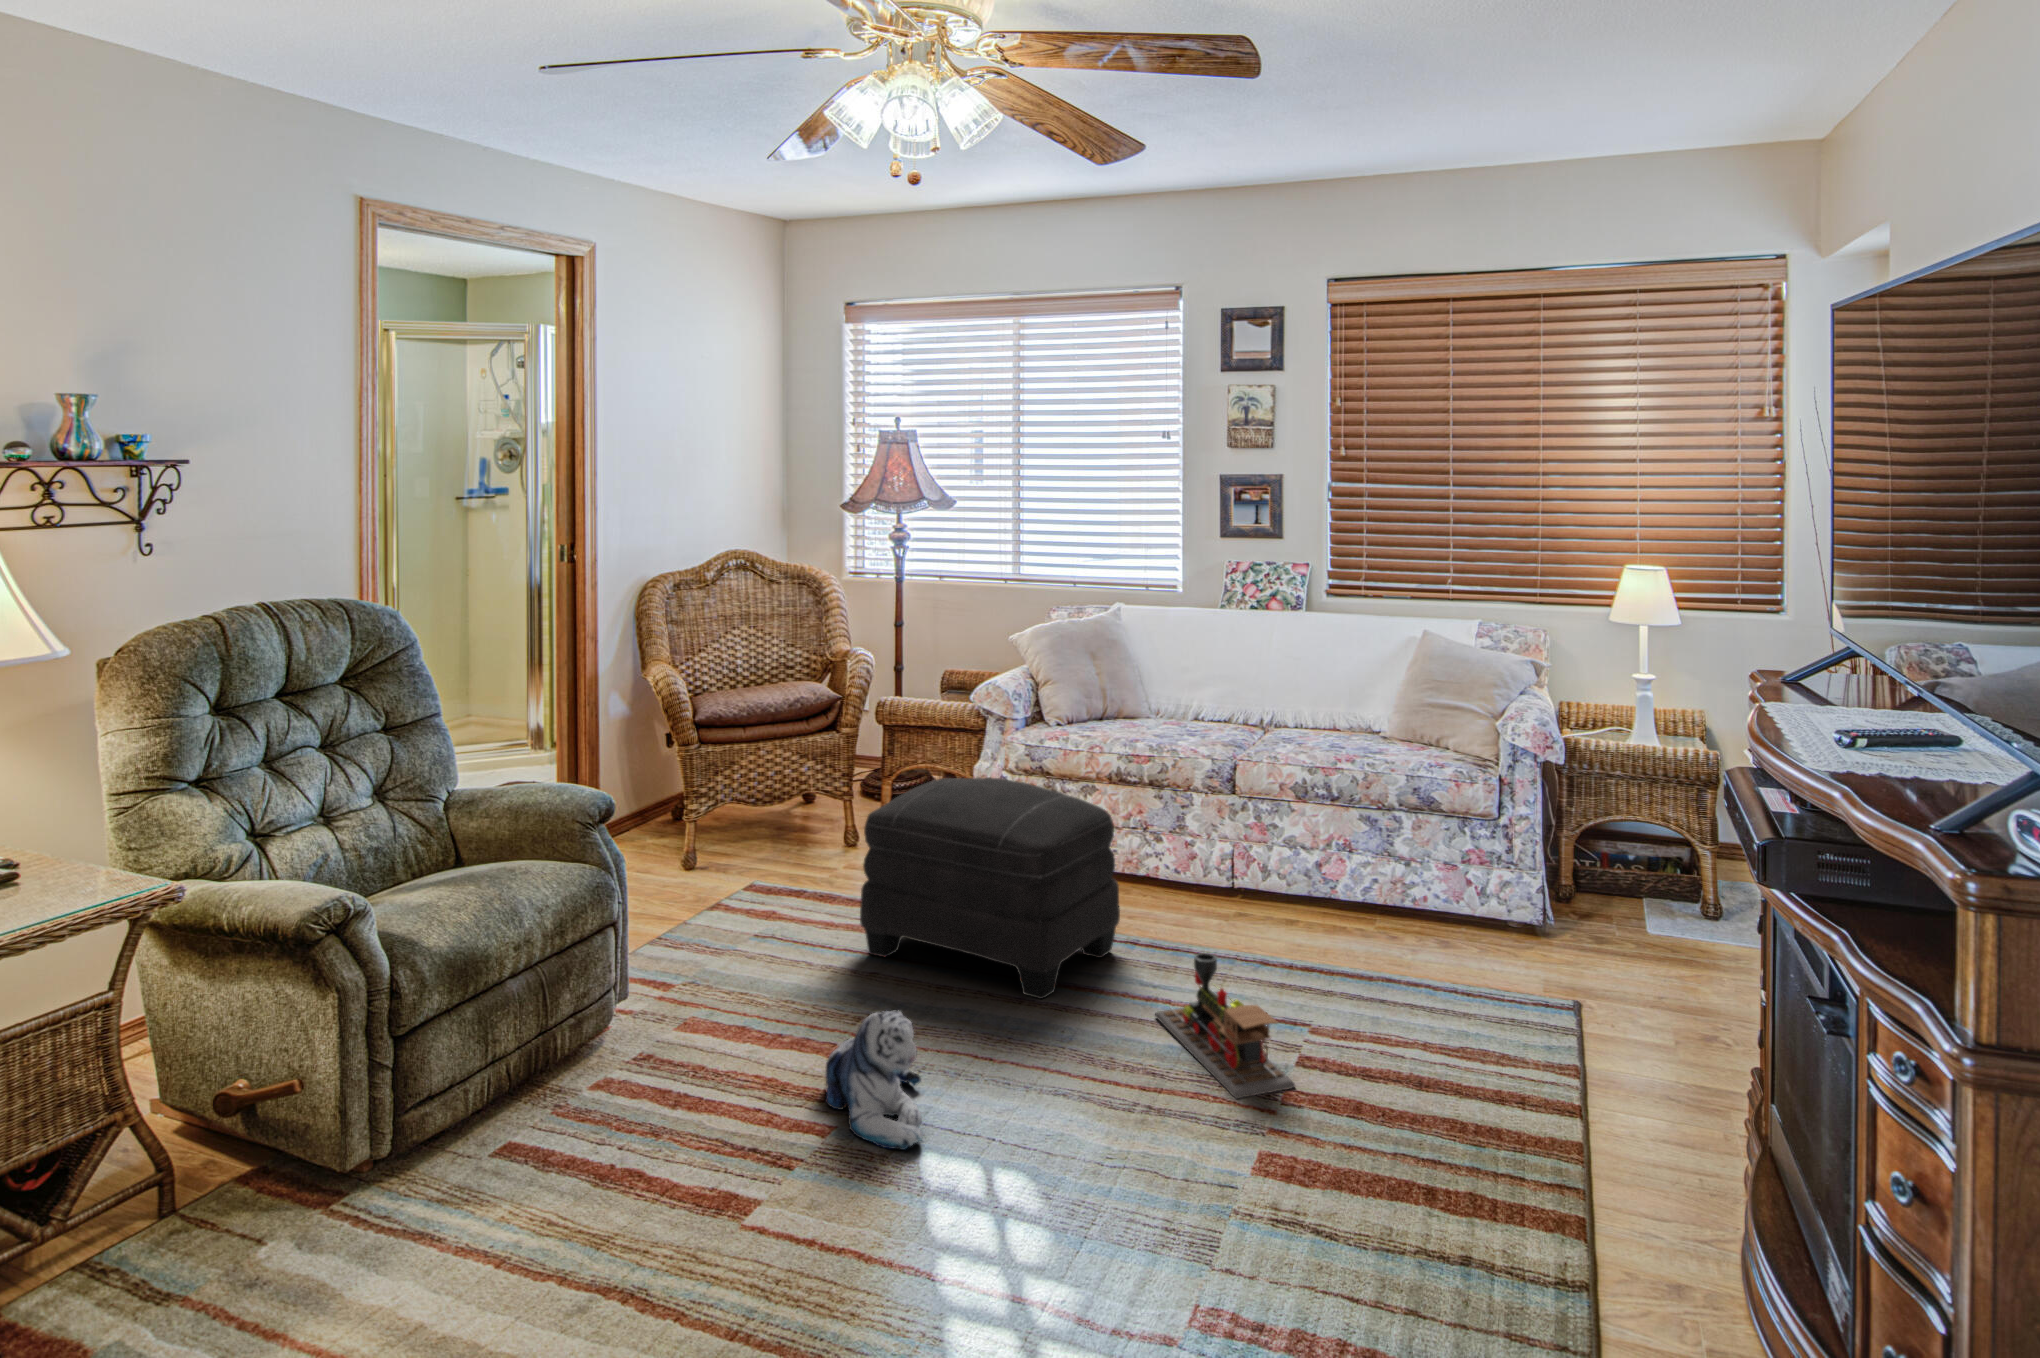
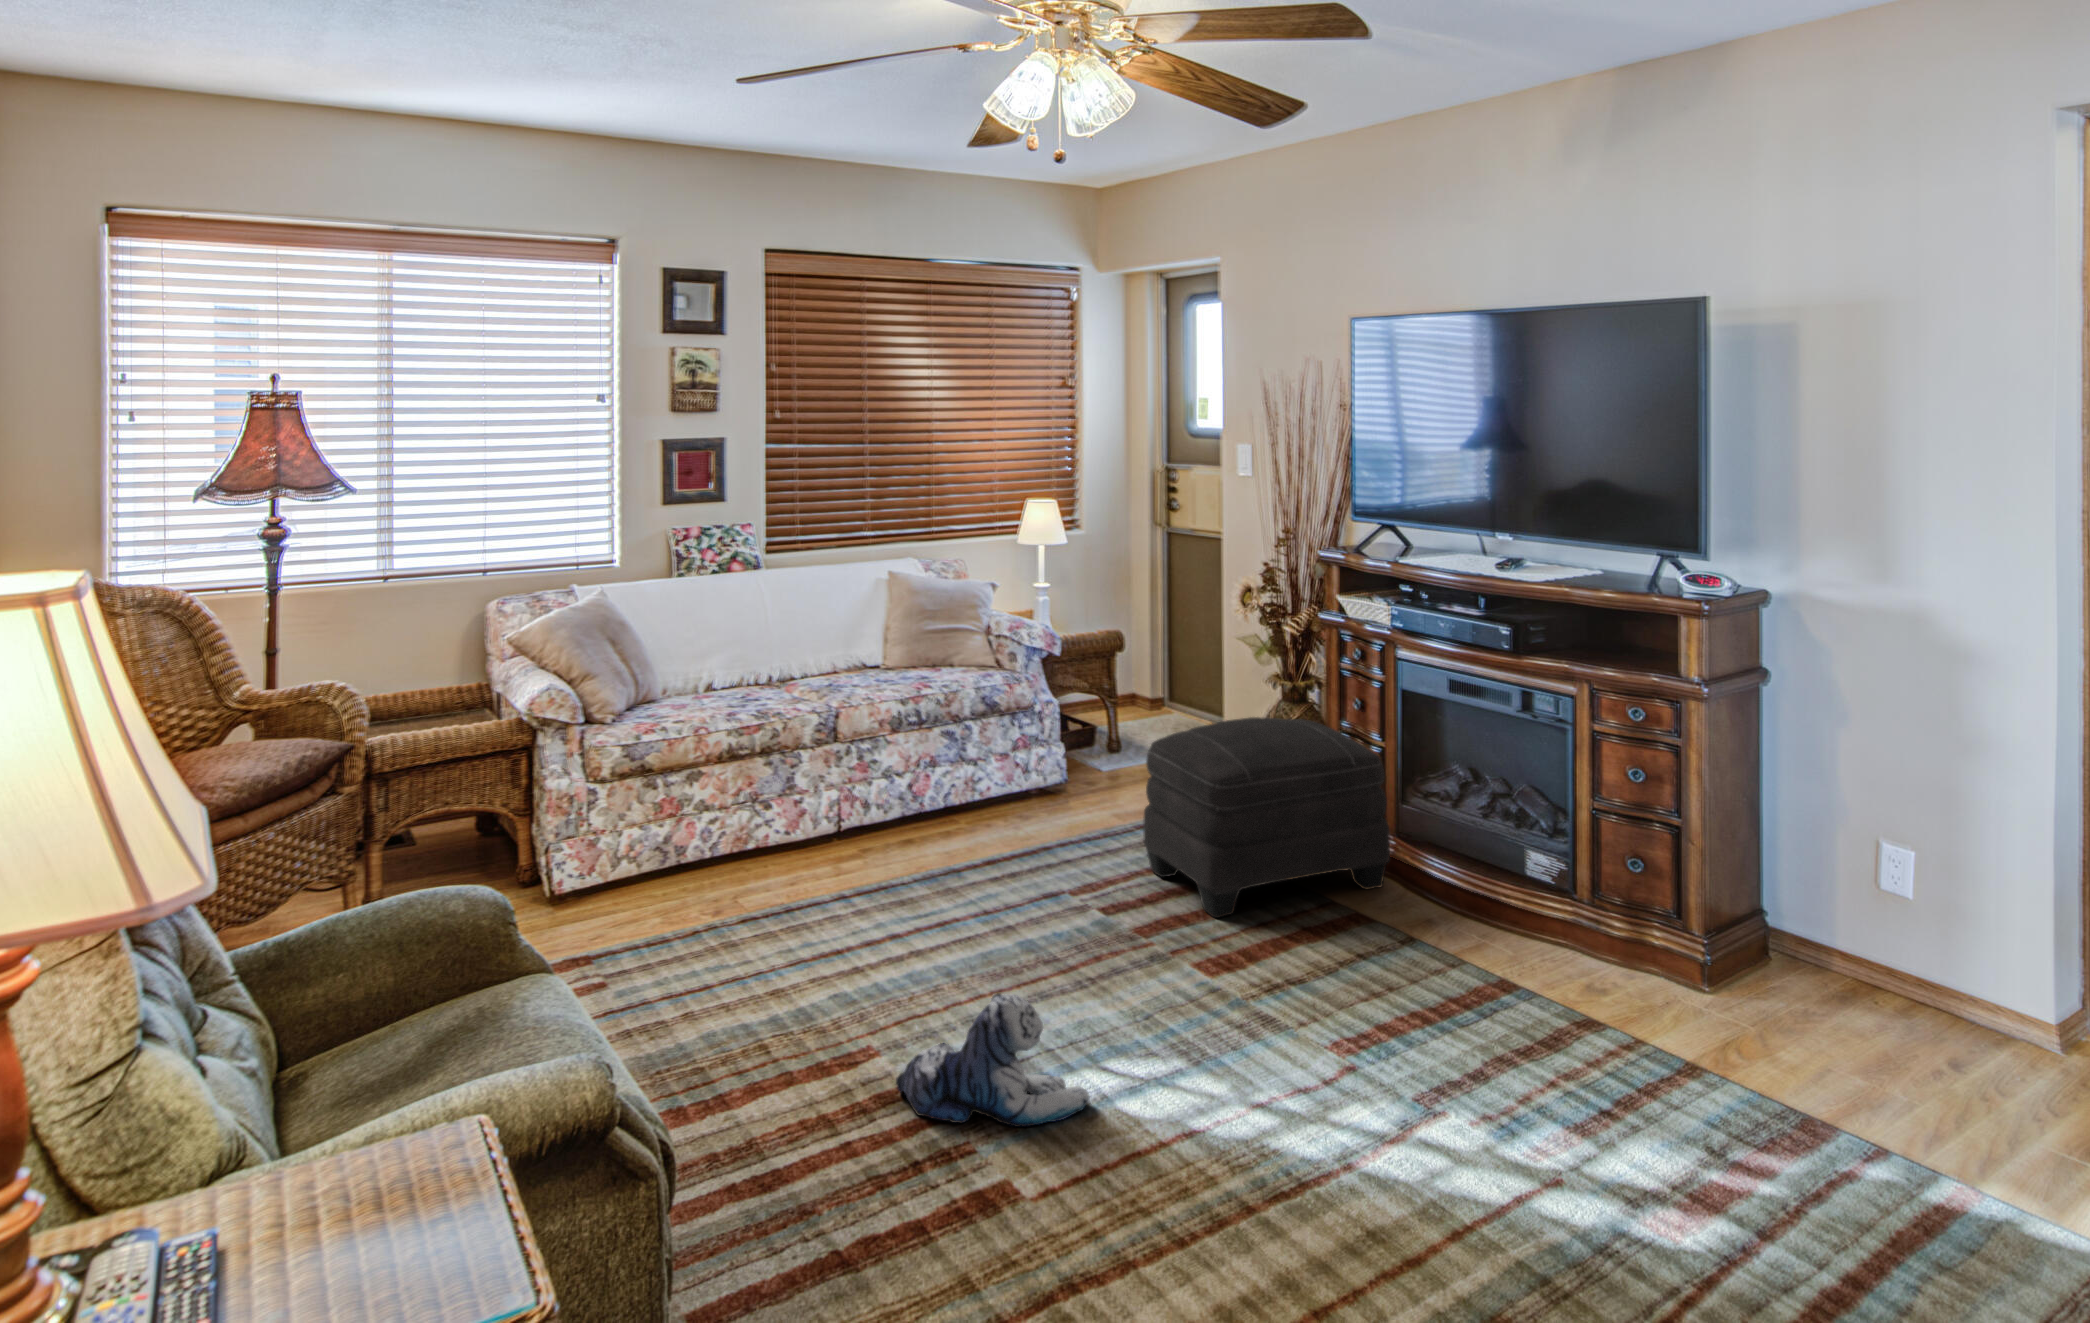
ottoman: present [860,778,1120,999] -> present [1144,717,1390,918]
toy train: present [1155,953,1295,1098] -> none [996,860,1167,958]

